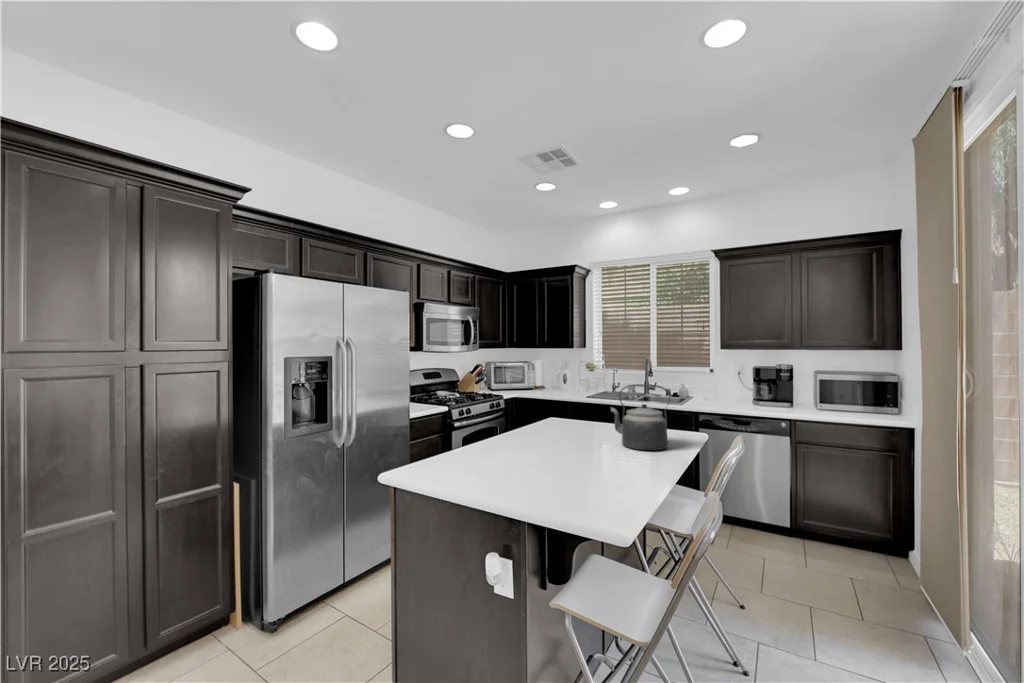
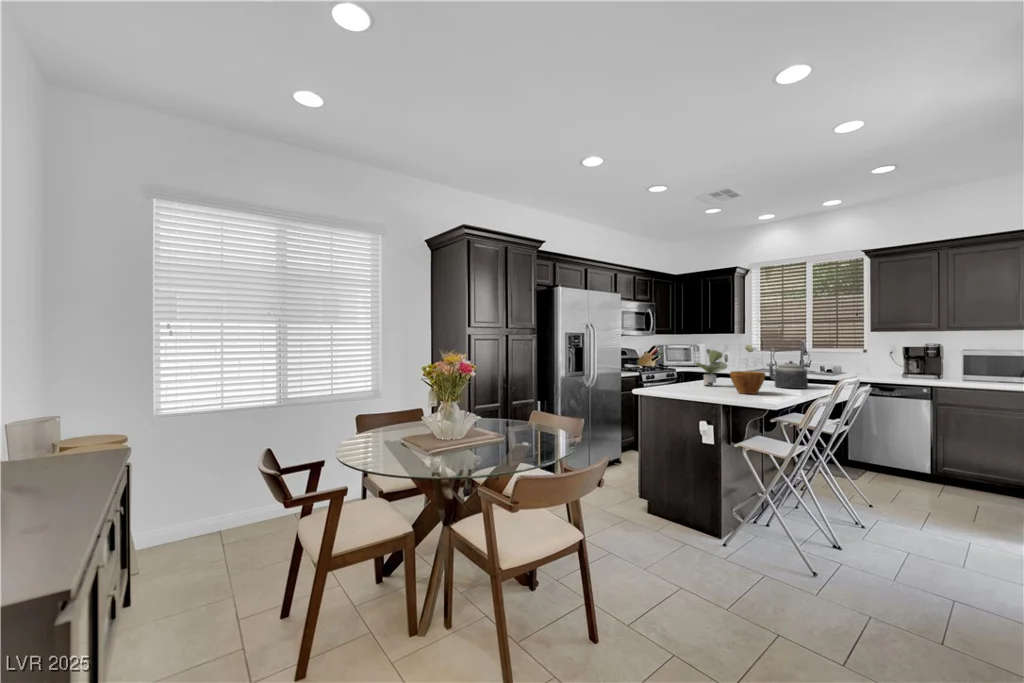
potted plant: none [501,386,553,451] -> present [695,349,727,385]
bowl: none [553,431,610,479] -> present [730,371,765,394]

